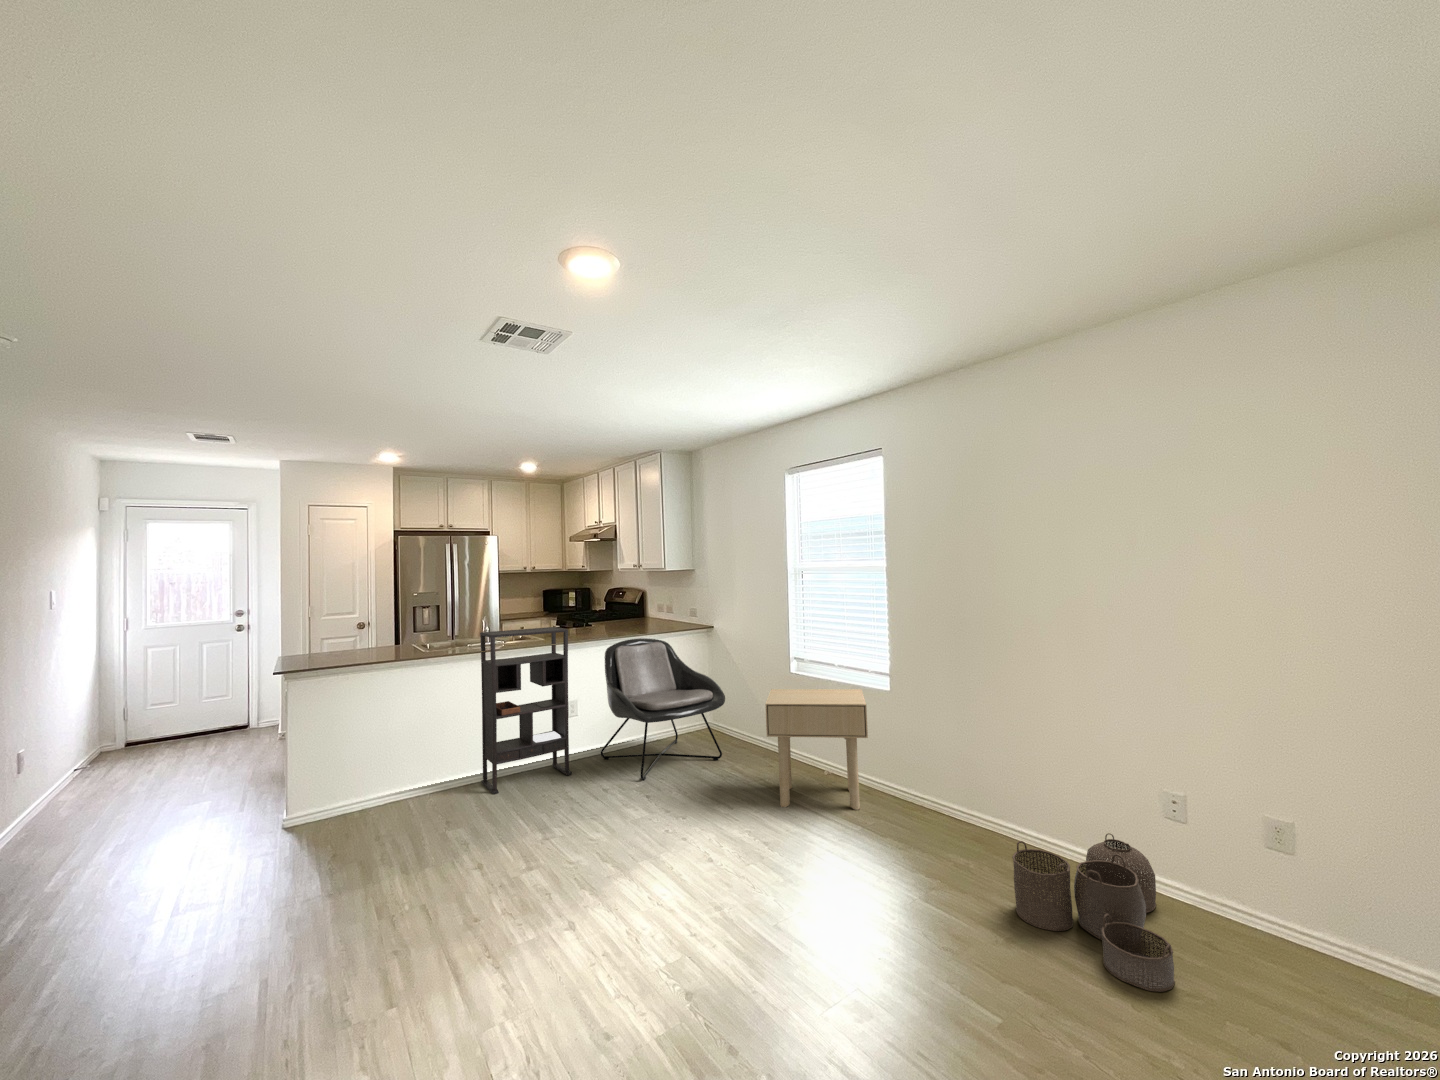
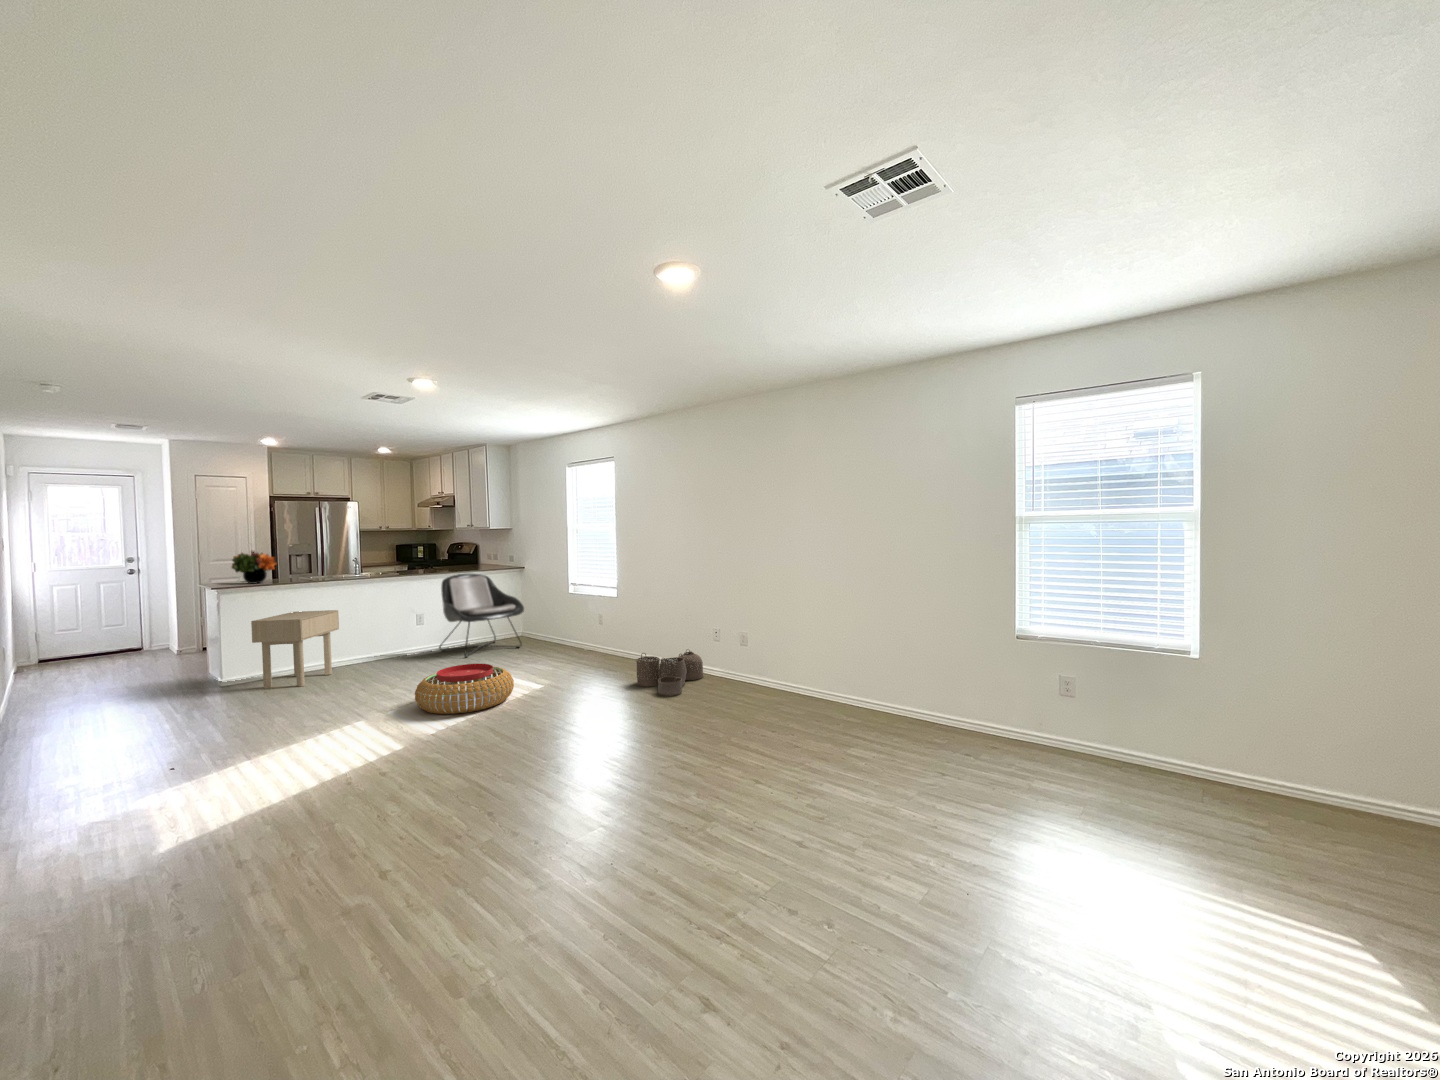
flower arrangement: none [316,609,381,659] -> present [232,551,276,584]
bookshelf: present [480,627,571,794] -> none [350,565,418,668]
side table: present [765,689,868,810] -> present [251,610,339,688]
pouf: none [577,851,770,1007] -> present [415,664,514,714]

